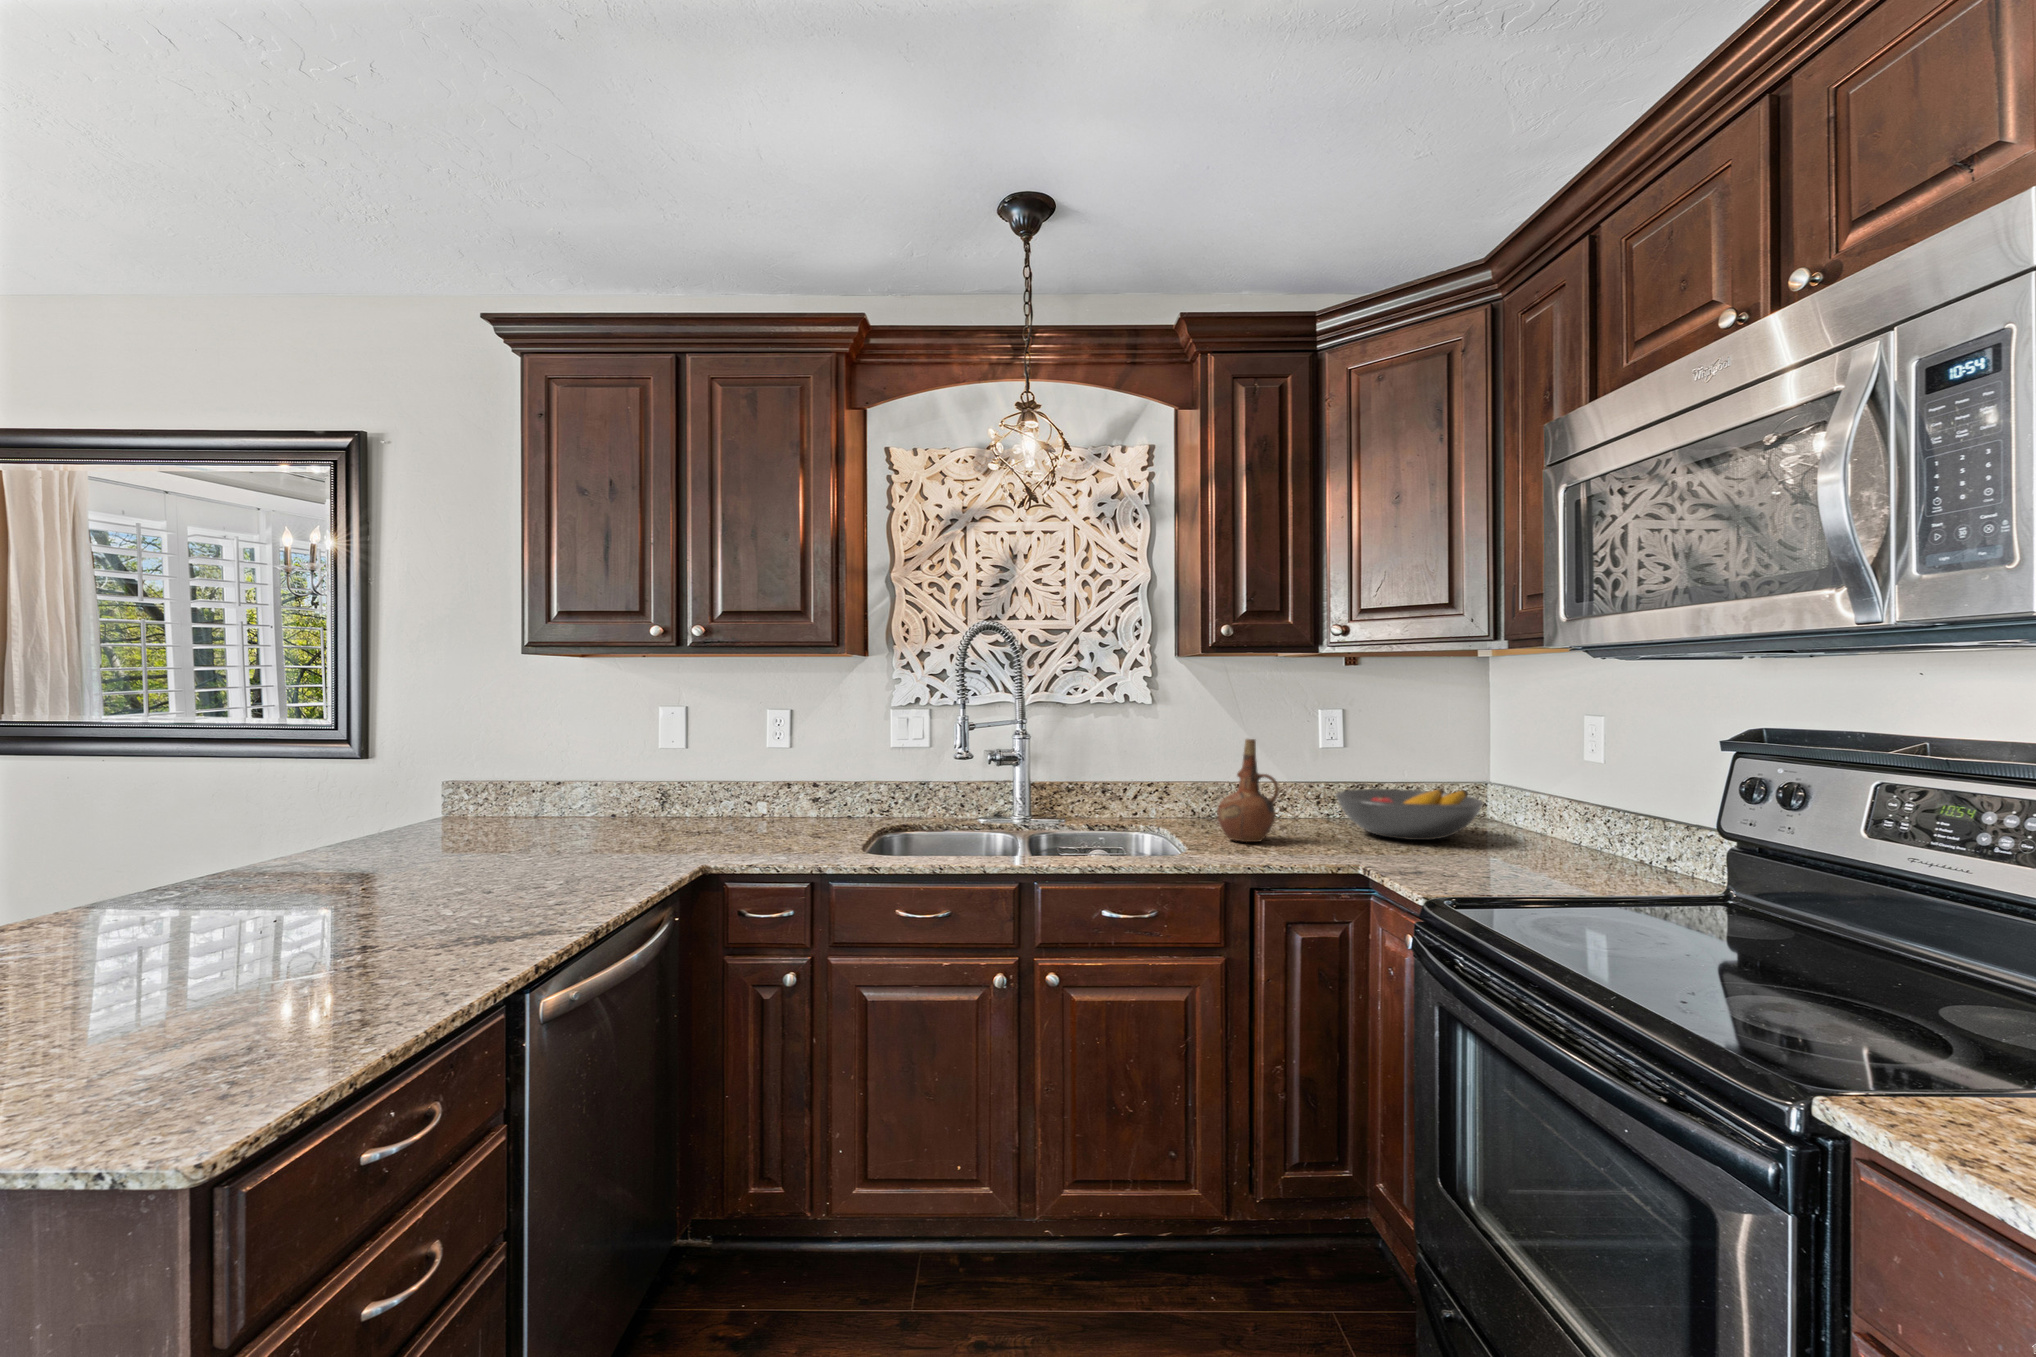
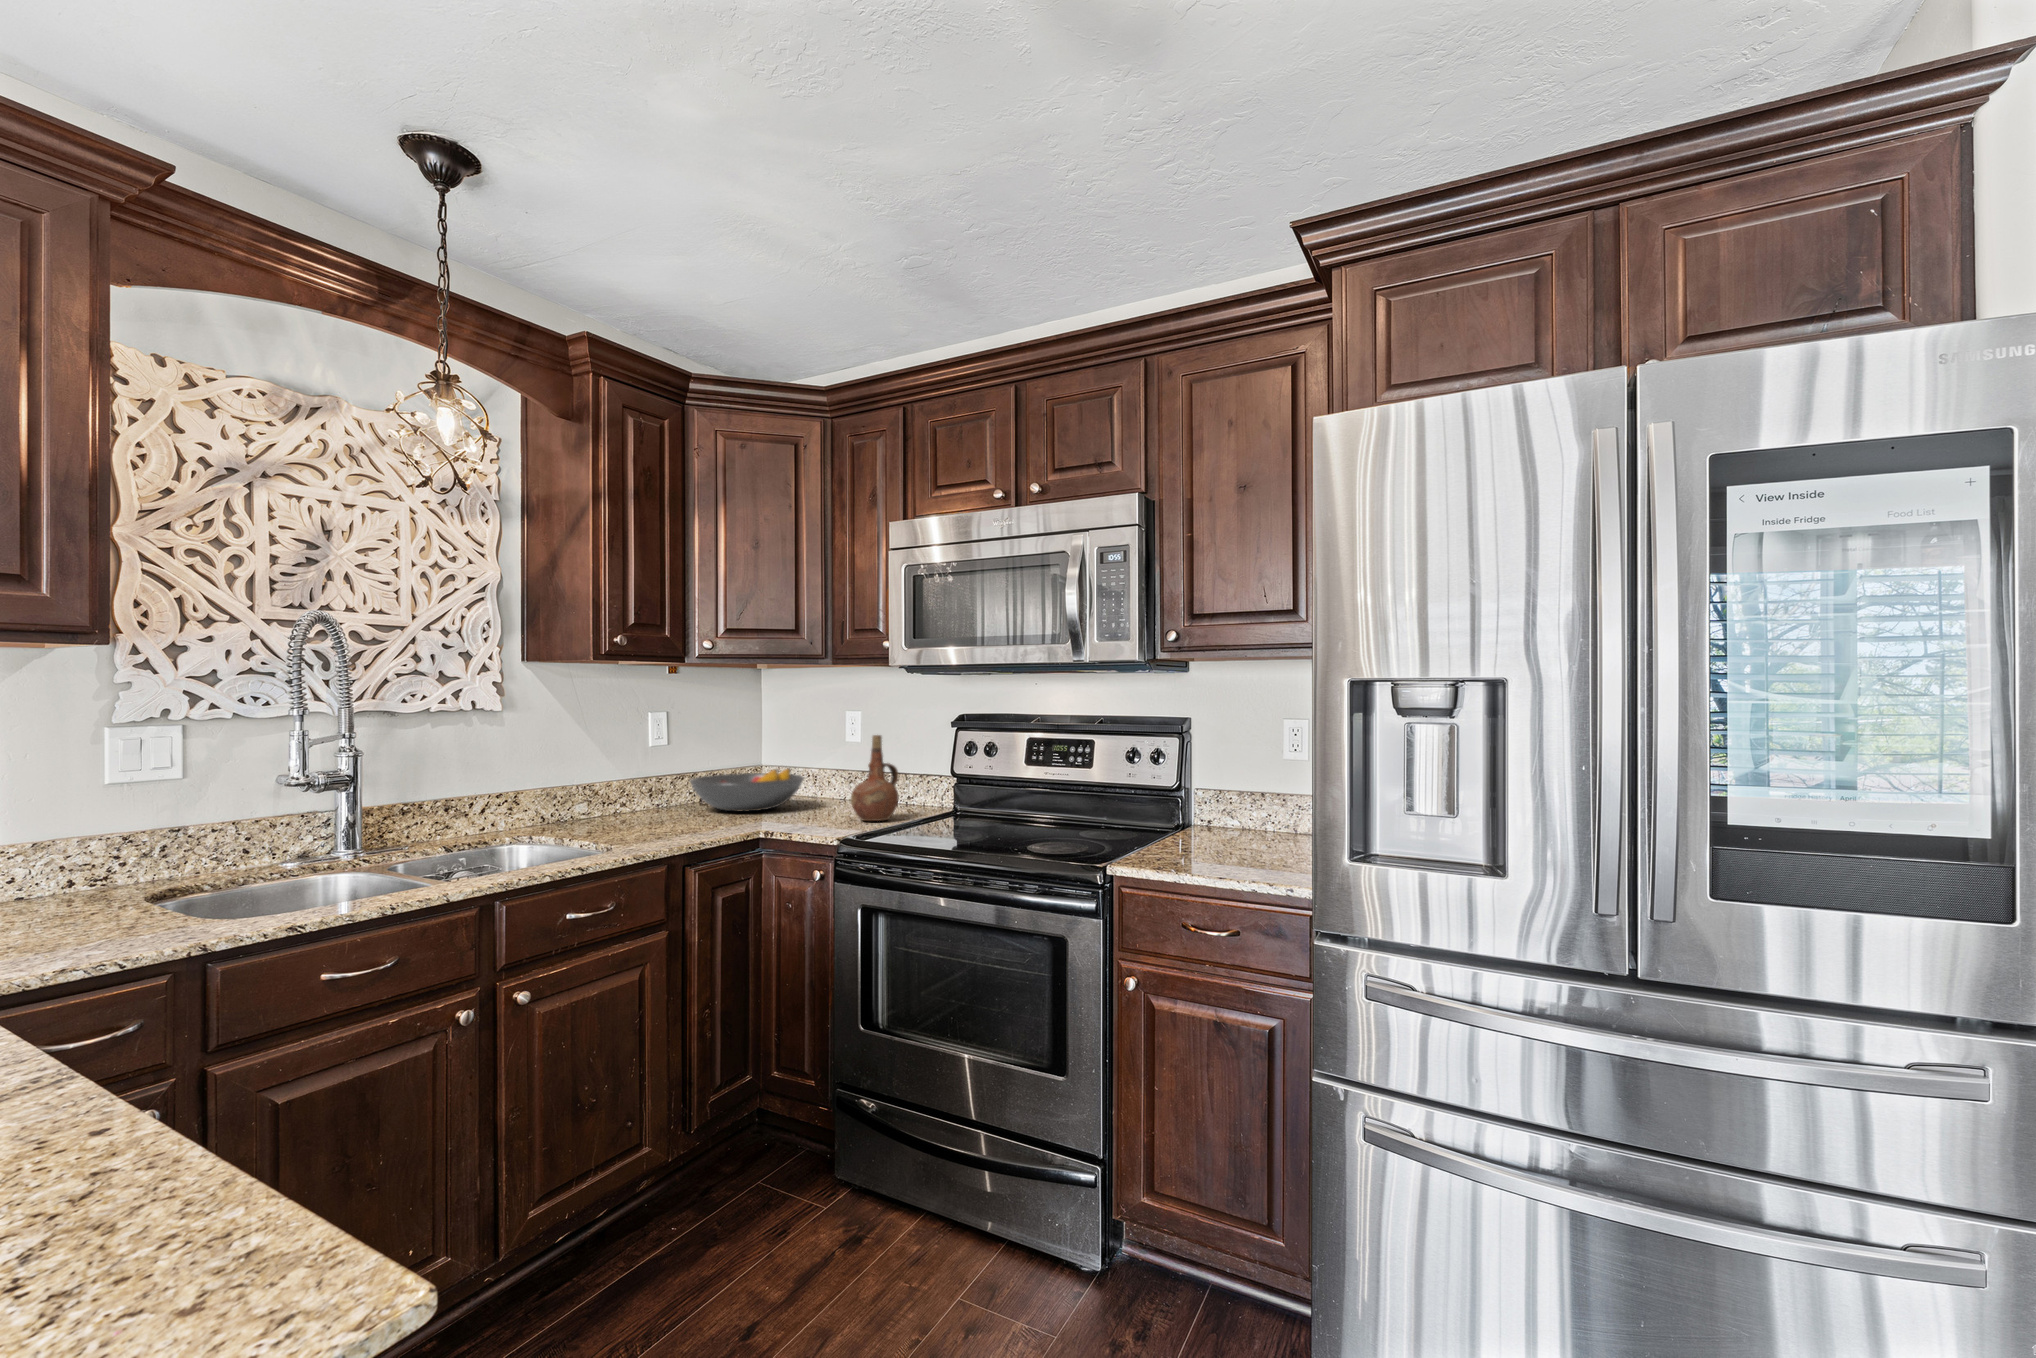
ceramic pitcher: present [1217,739,1279,842] -> present [851,735,899,821]

